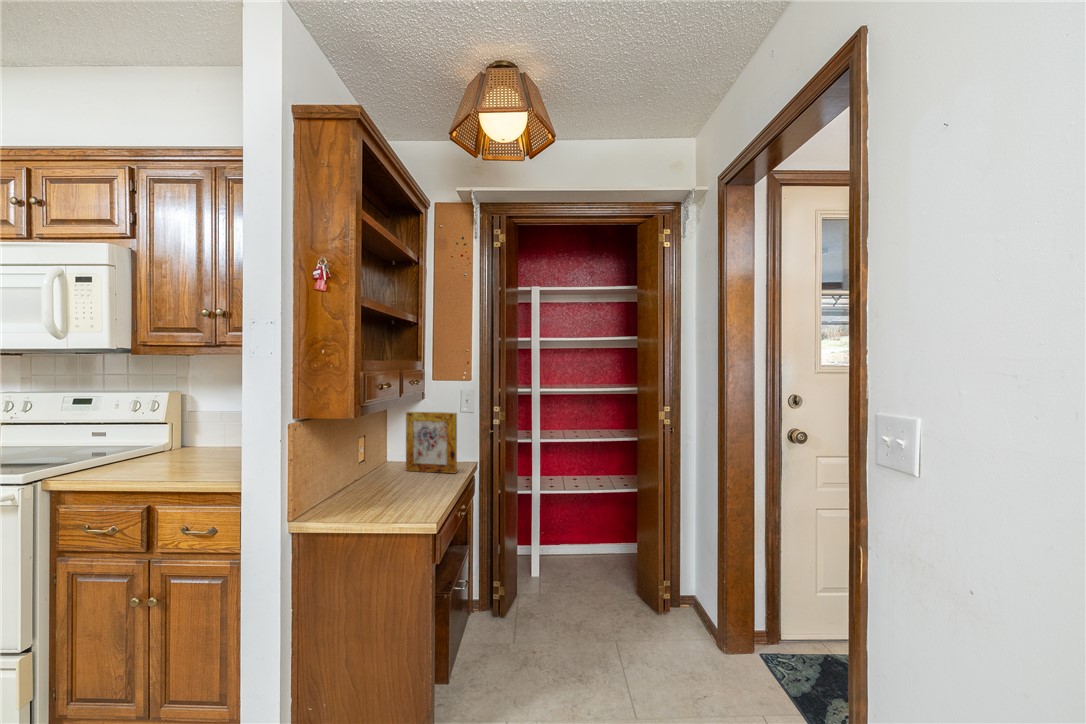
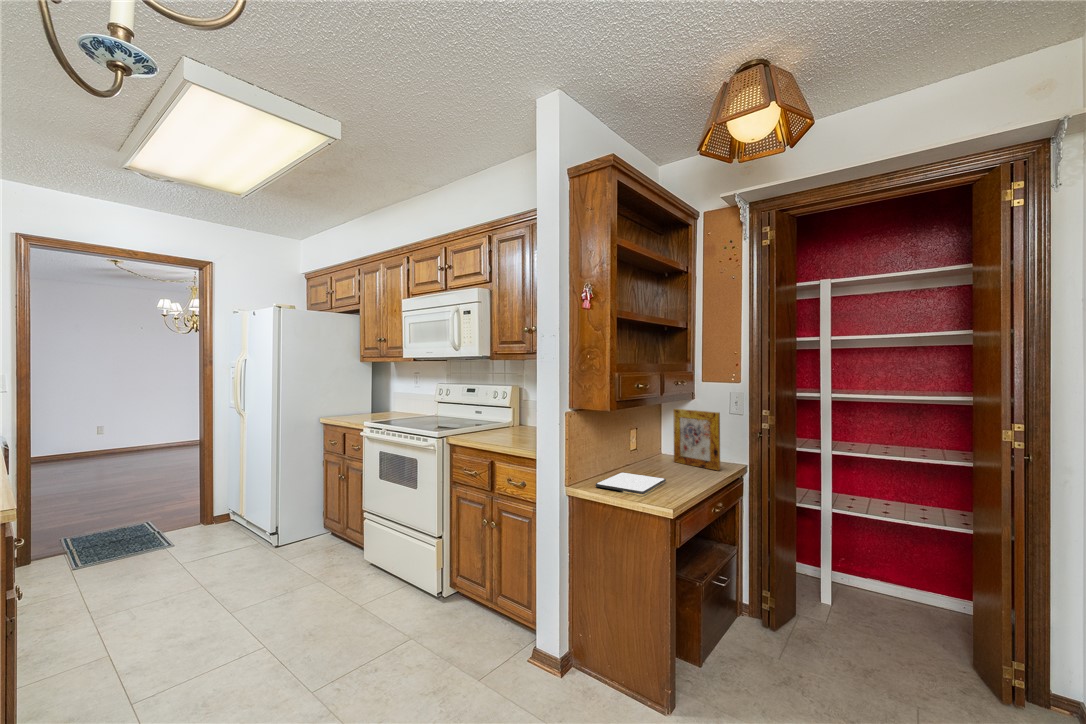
tablet: none [330,490,410,513] -> present [596,472,666,494]

